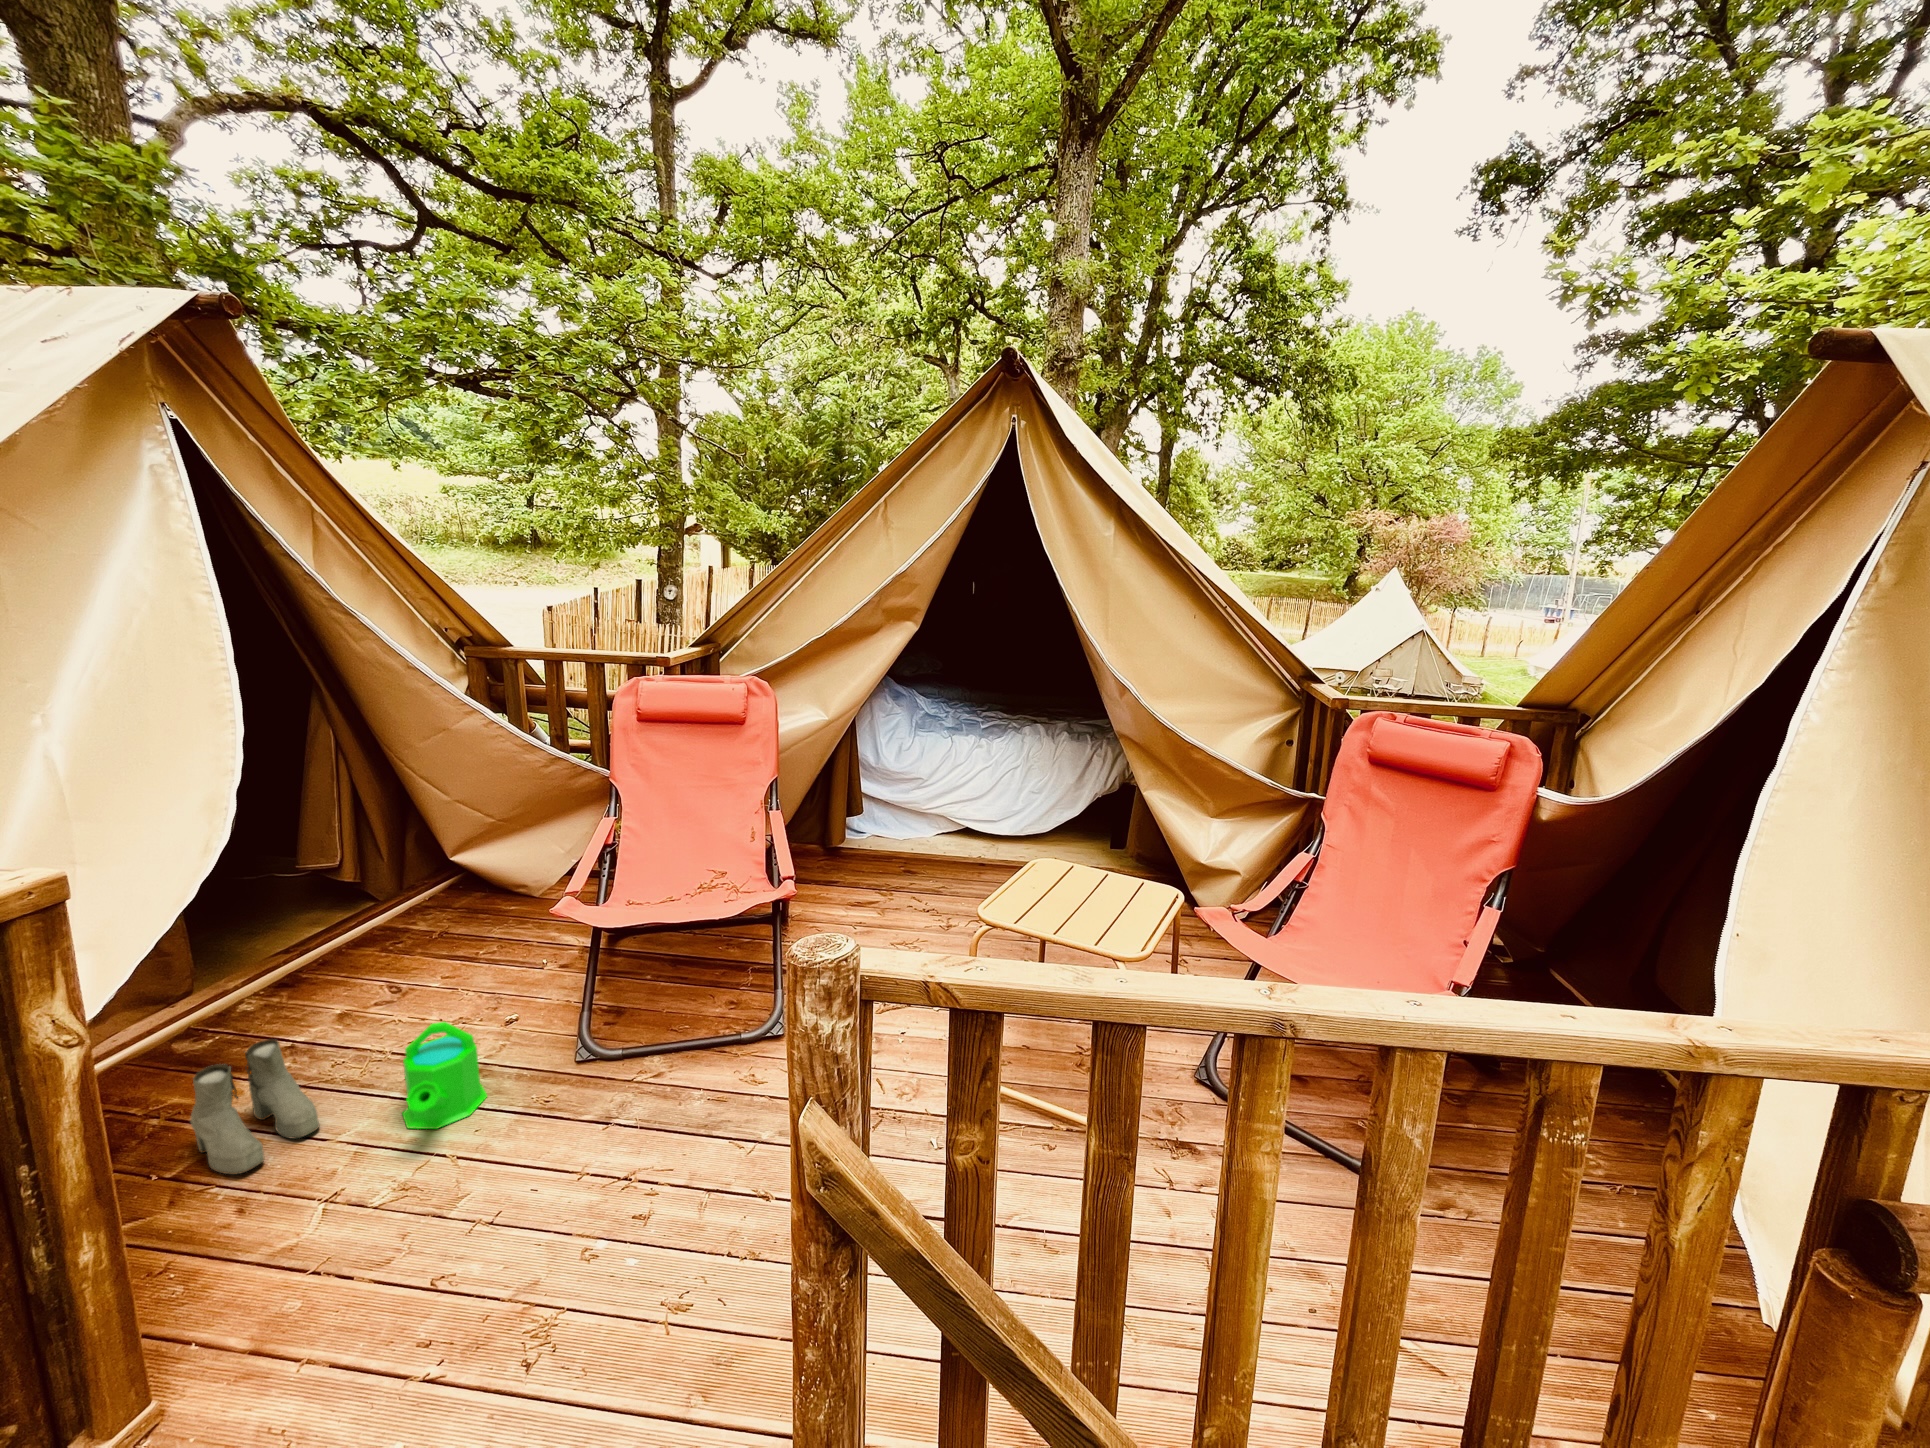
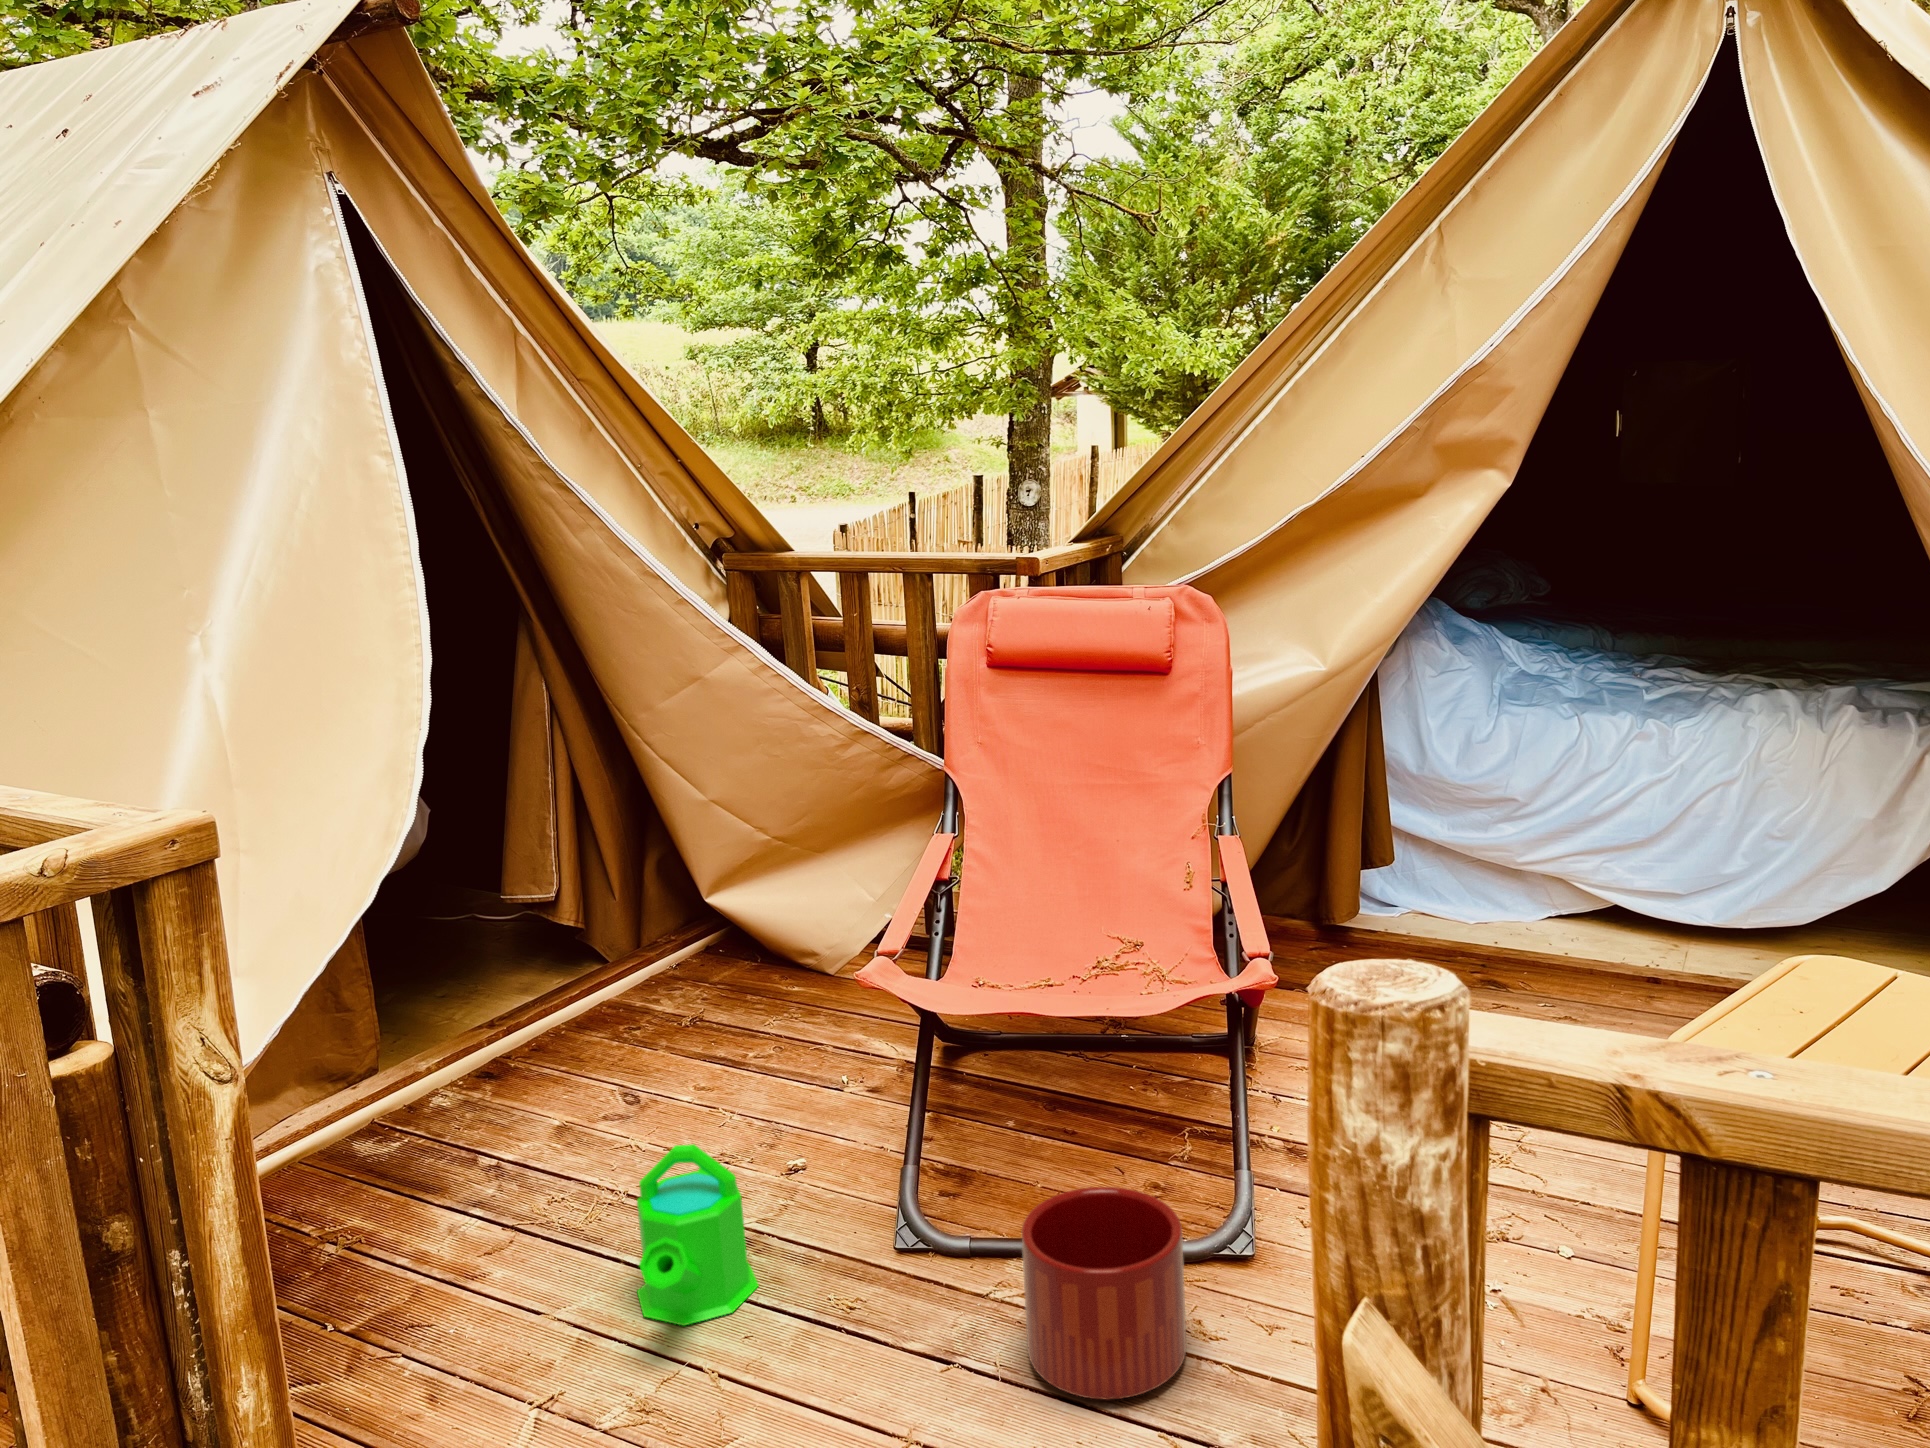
planter: none [653,1012,743,1126] -> present [1022,1187,1186,1400]
boots: present [190,1039,320,1175] -> none [370,1141,528,1343]

